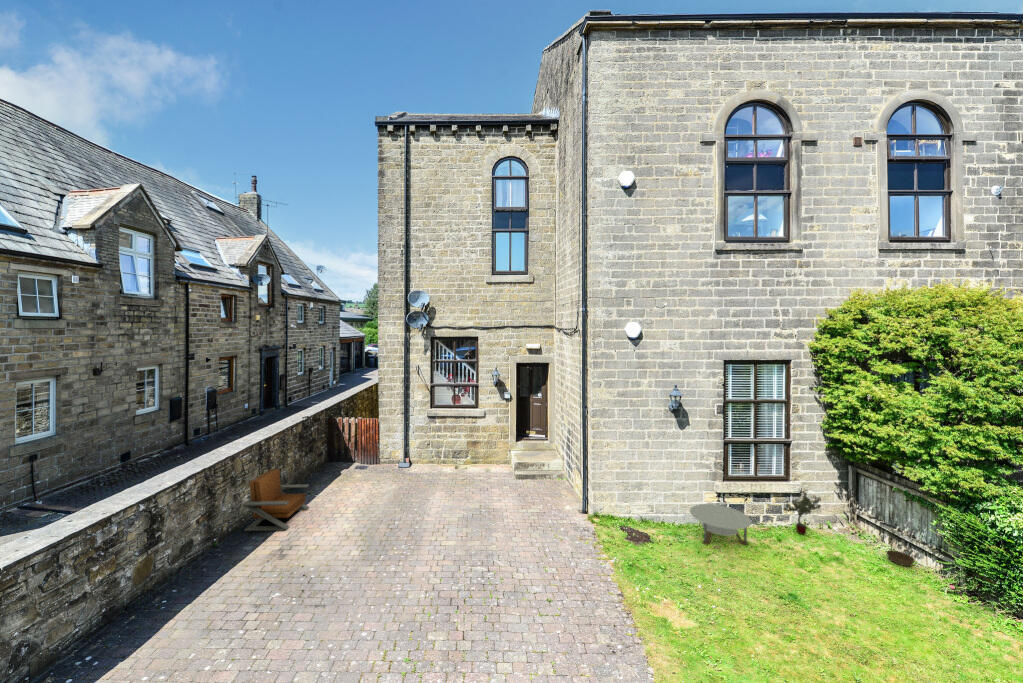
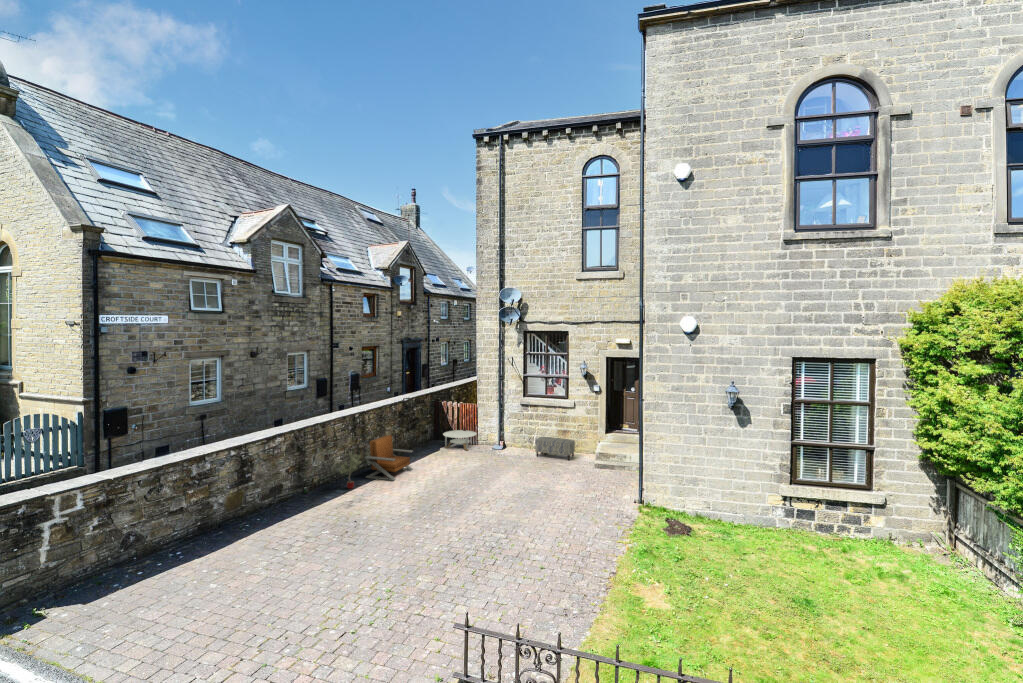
bench: none [448,447,487,470] -> present [535,437,575,460]
potted tree: present [784,490,821,534] -> present [339,452,361,489]
round table: present [690,504,751,545] -> present [443,430,477,451]
basket: present [887,540,915,566] -> none [964,562,996,592]

